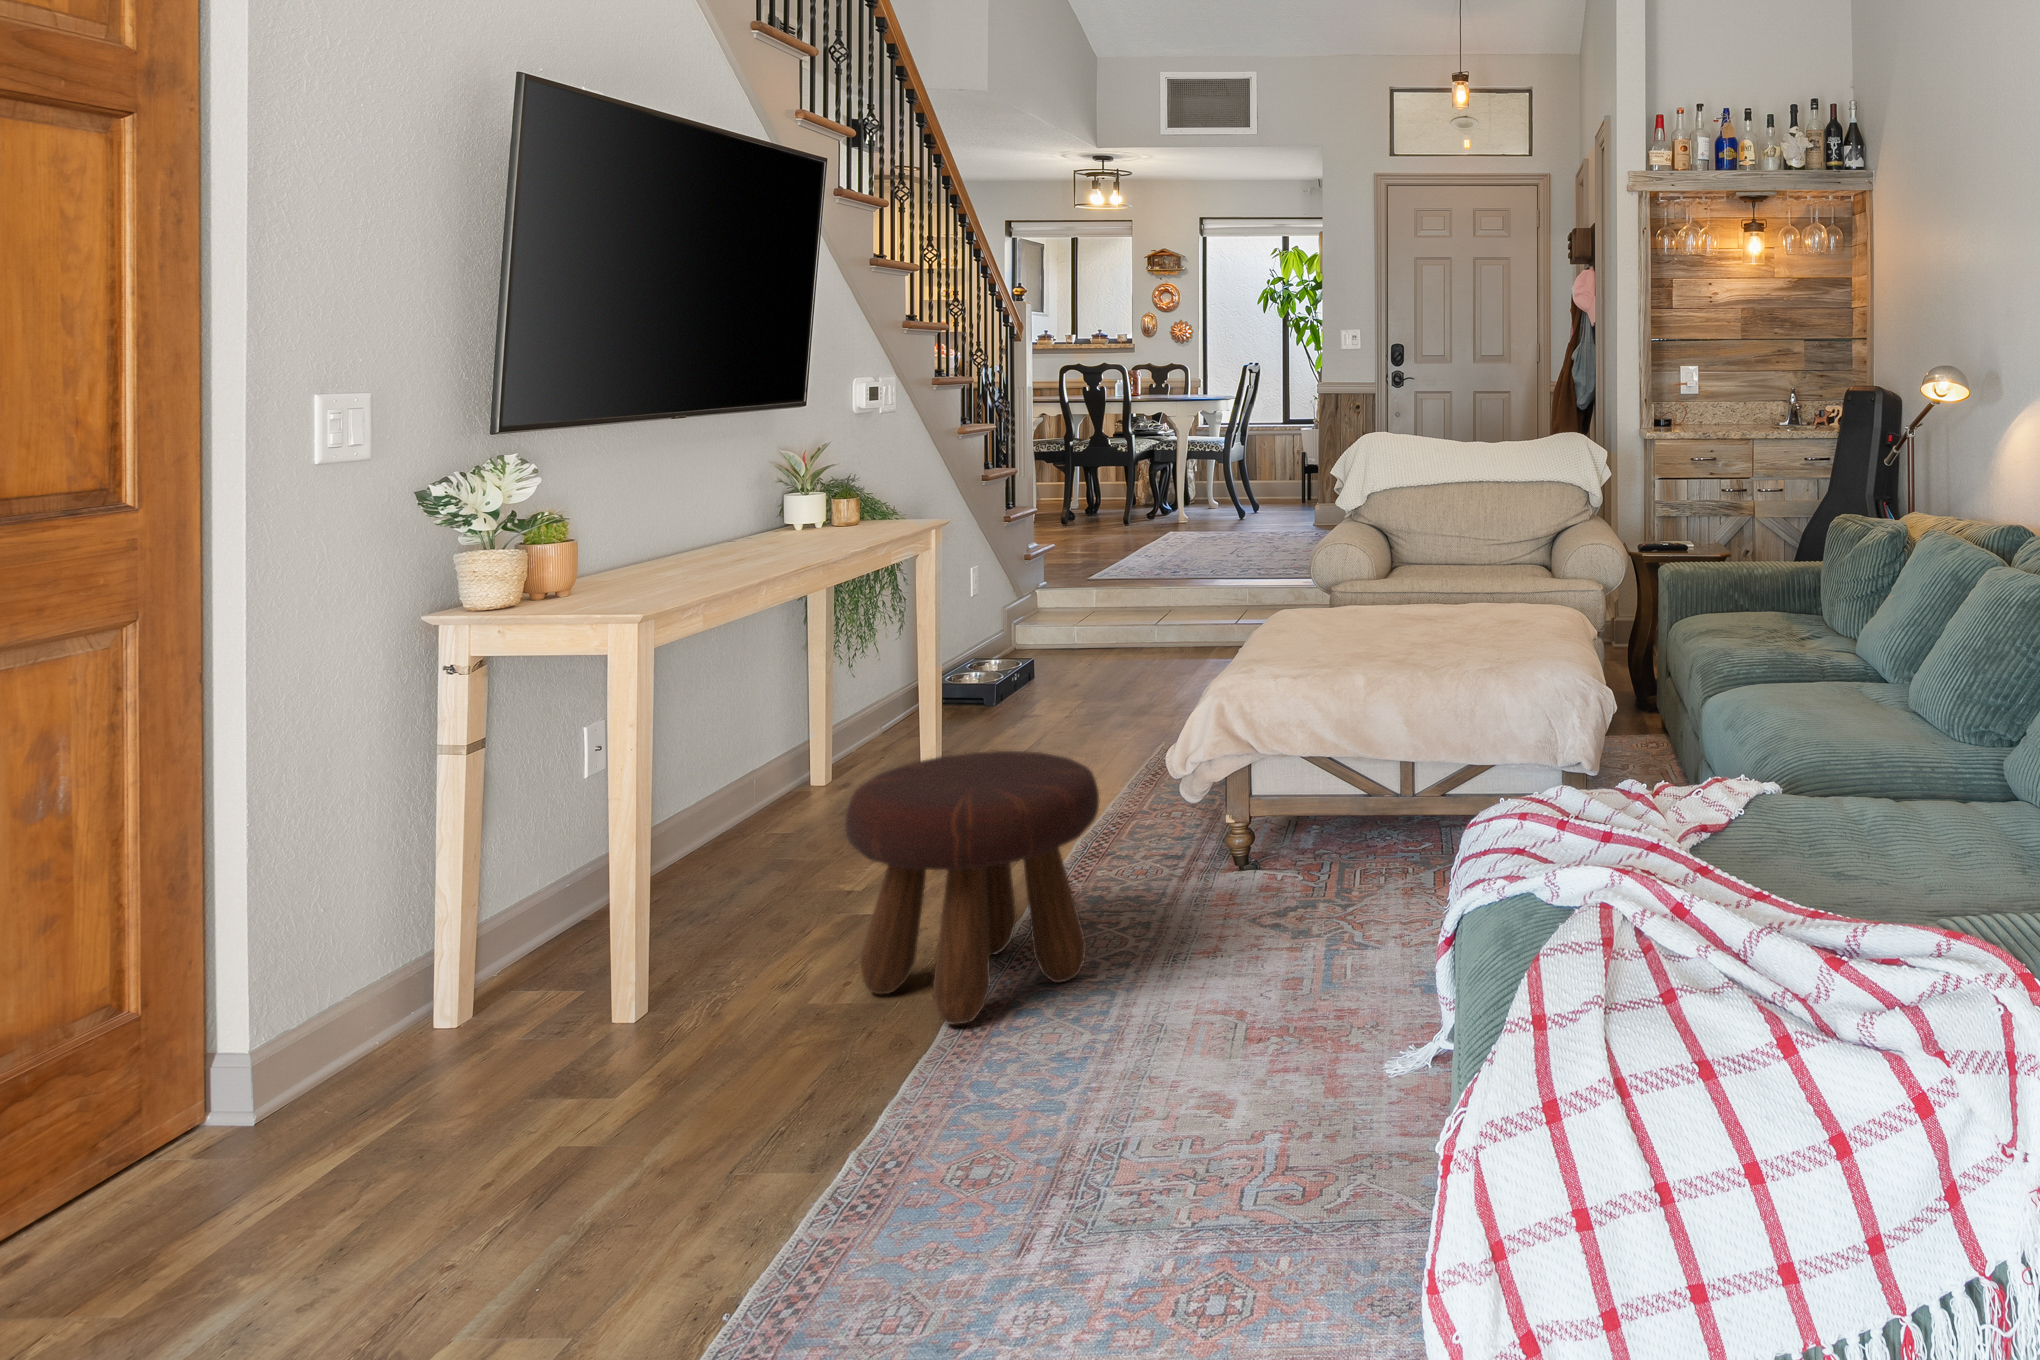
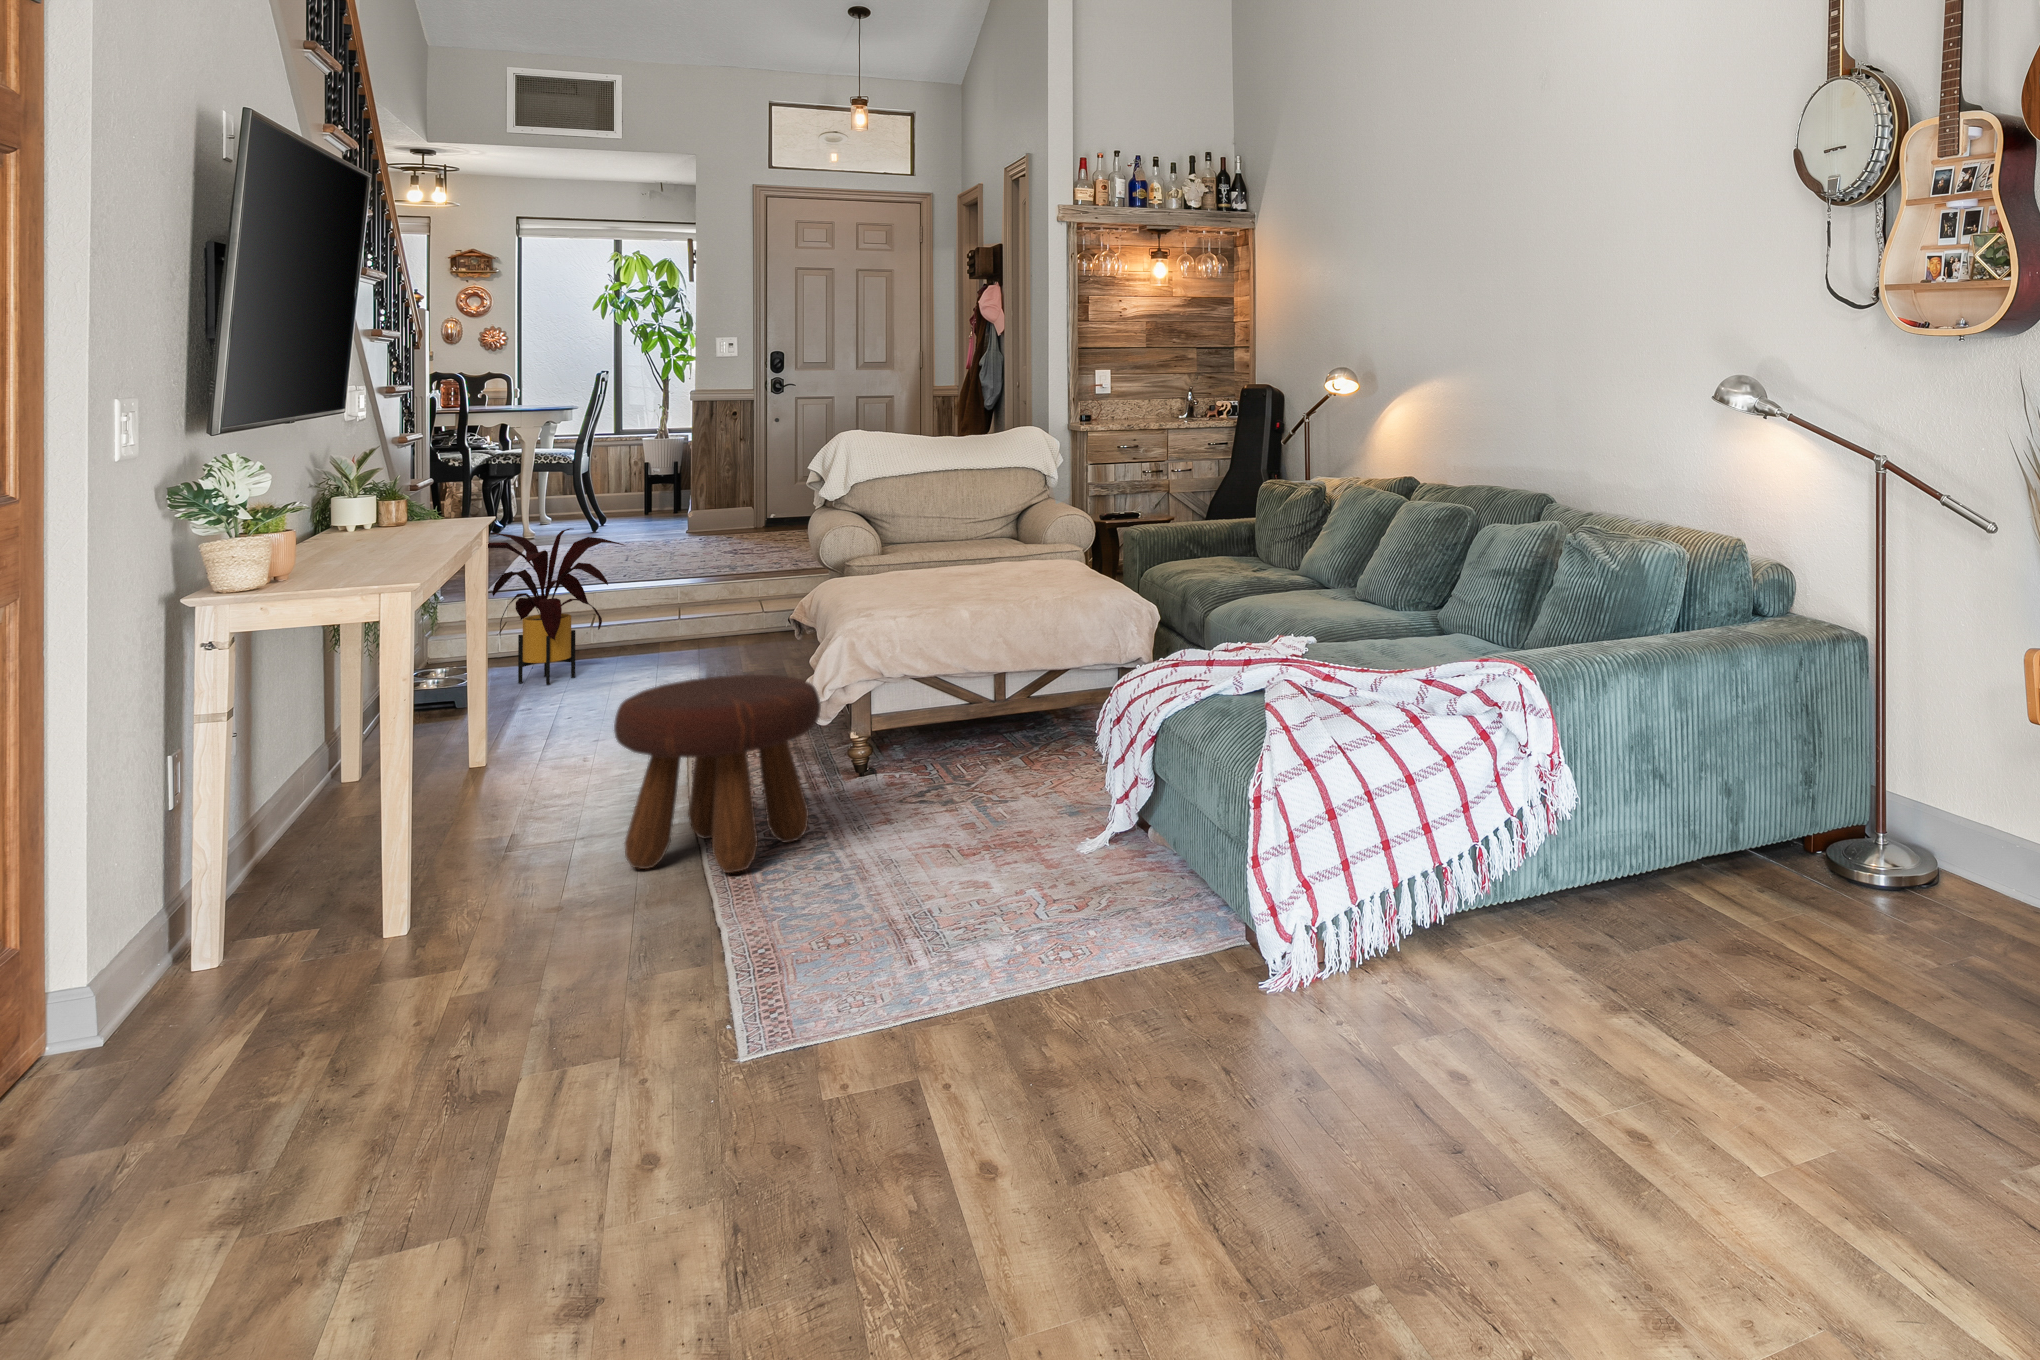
house plant: none [959,534,1140,700] -> present [488,528,624,685]

